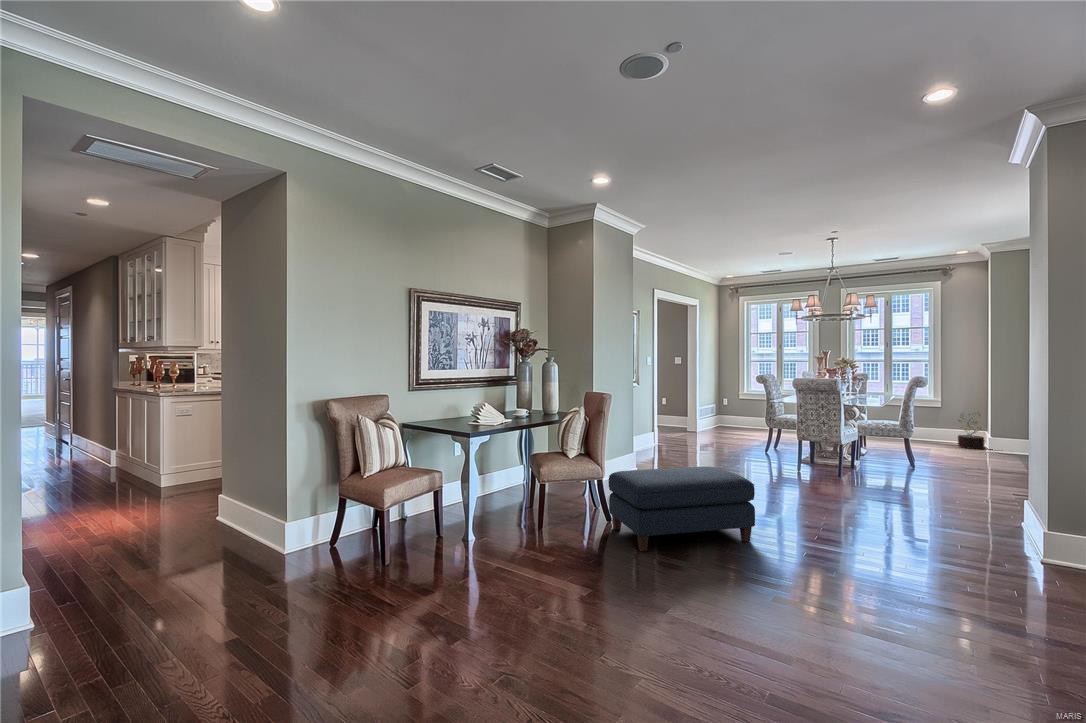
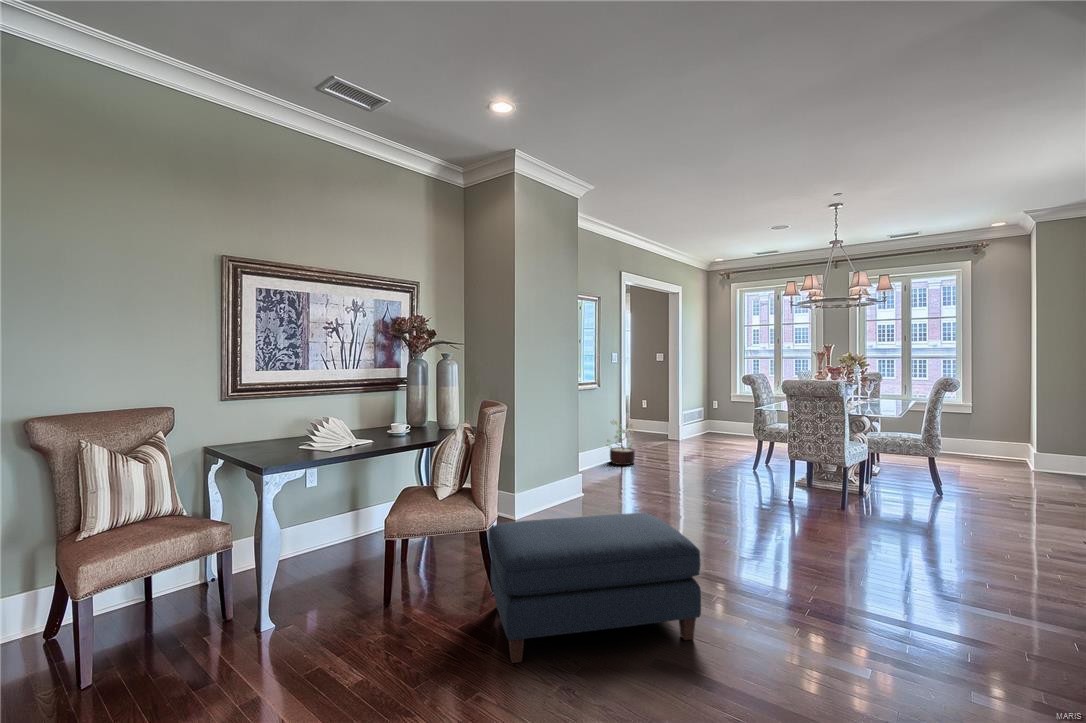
decorative plant: present [958,412,985,449] -> present [607,421,635,465]

